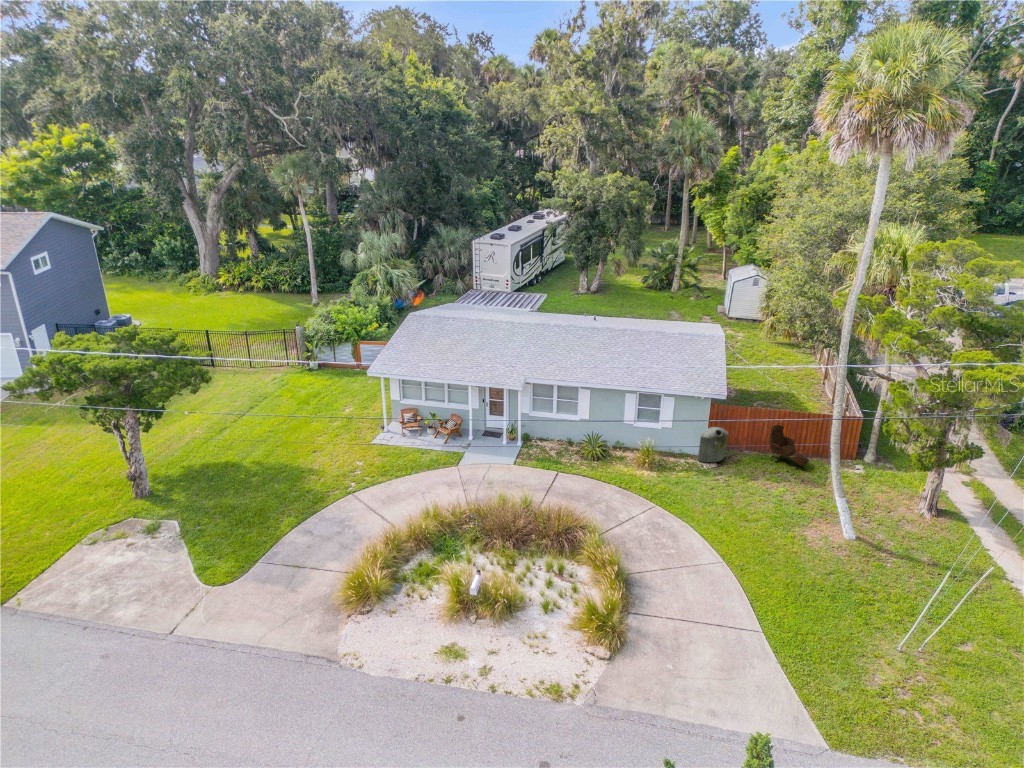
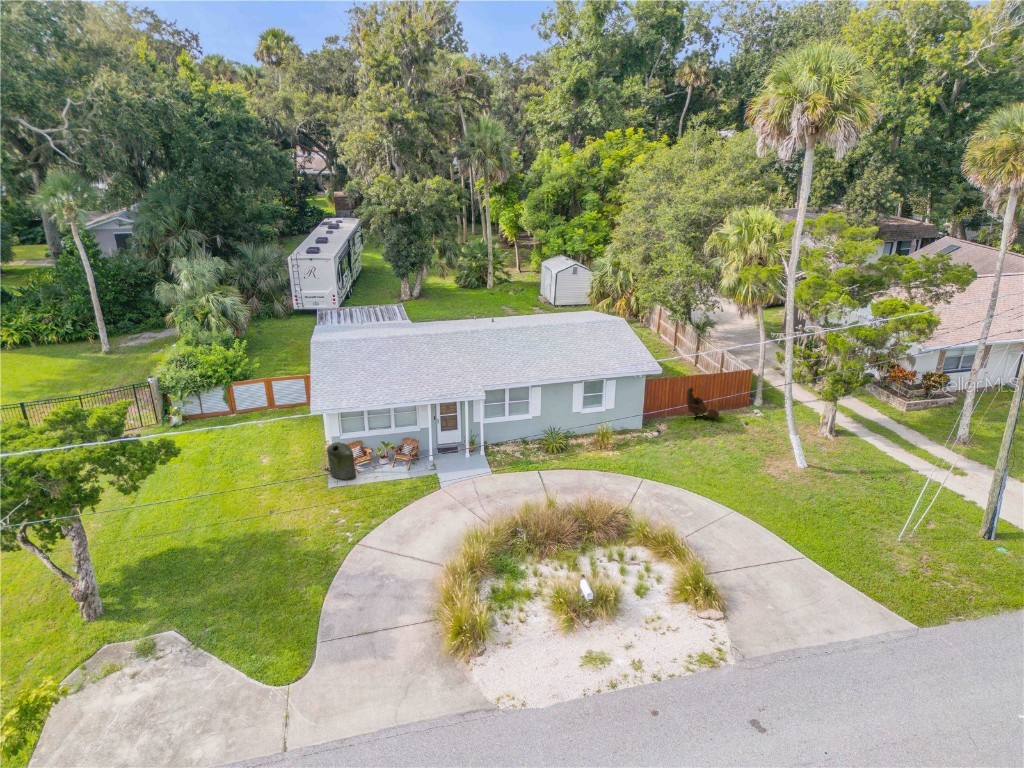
trash can: present [698,427,729,463] -> present [327,442,356,480]

